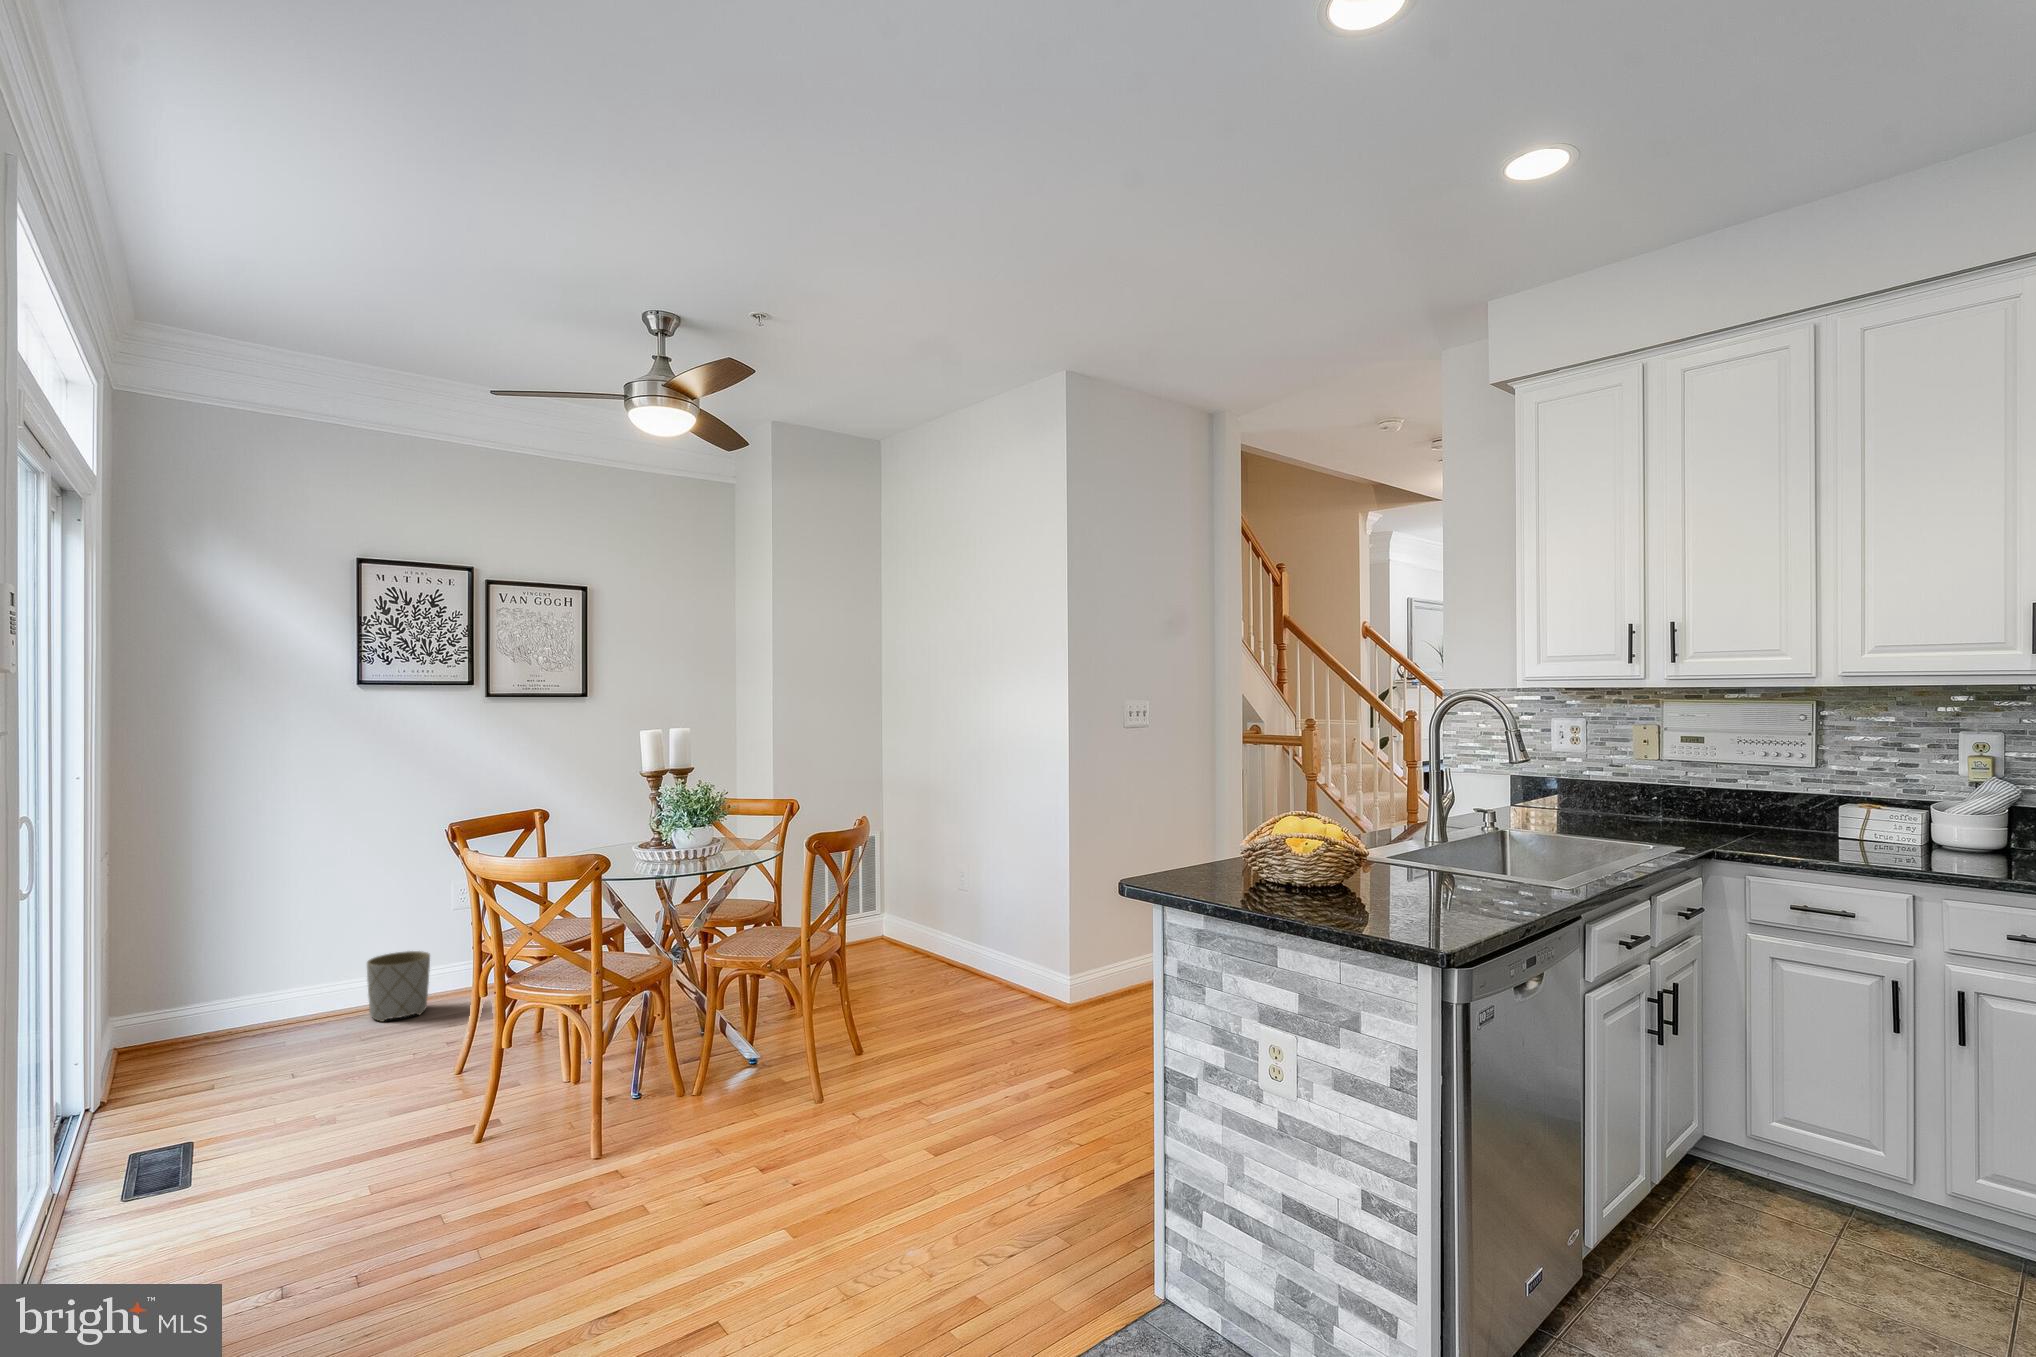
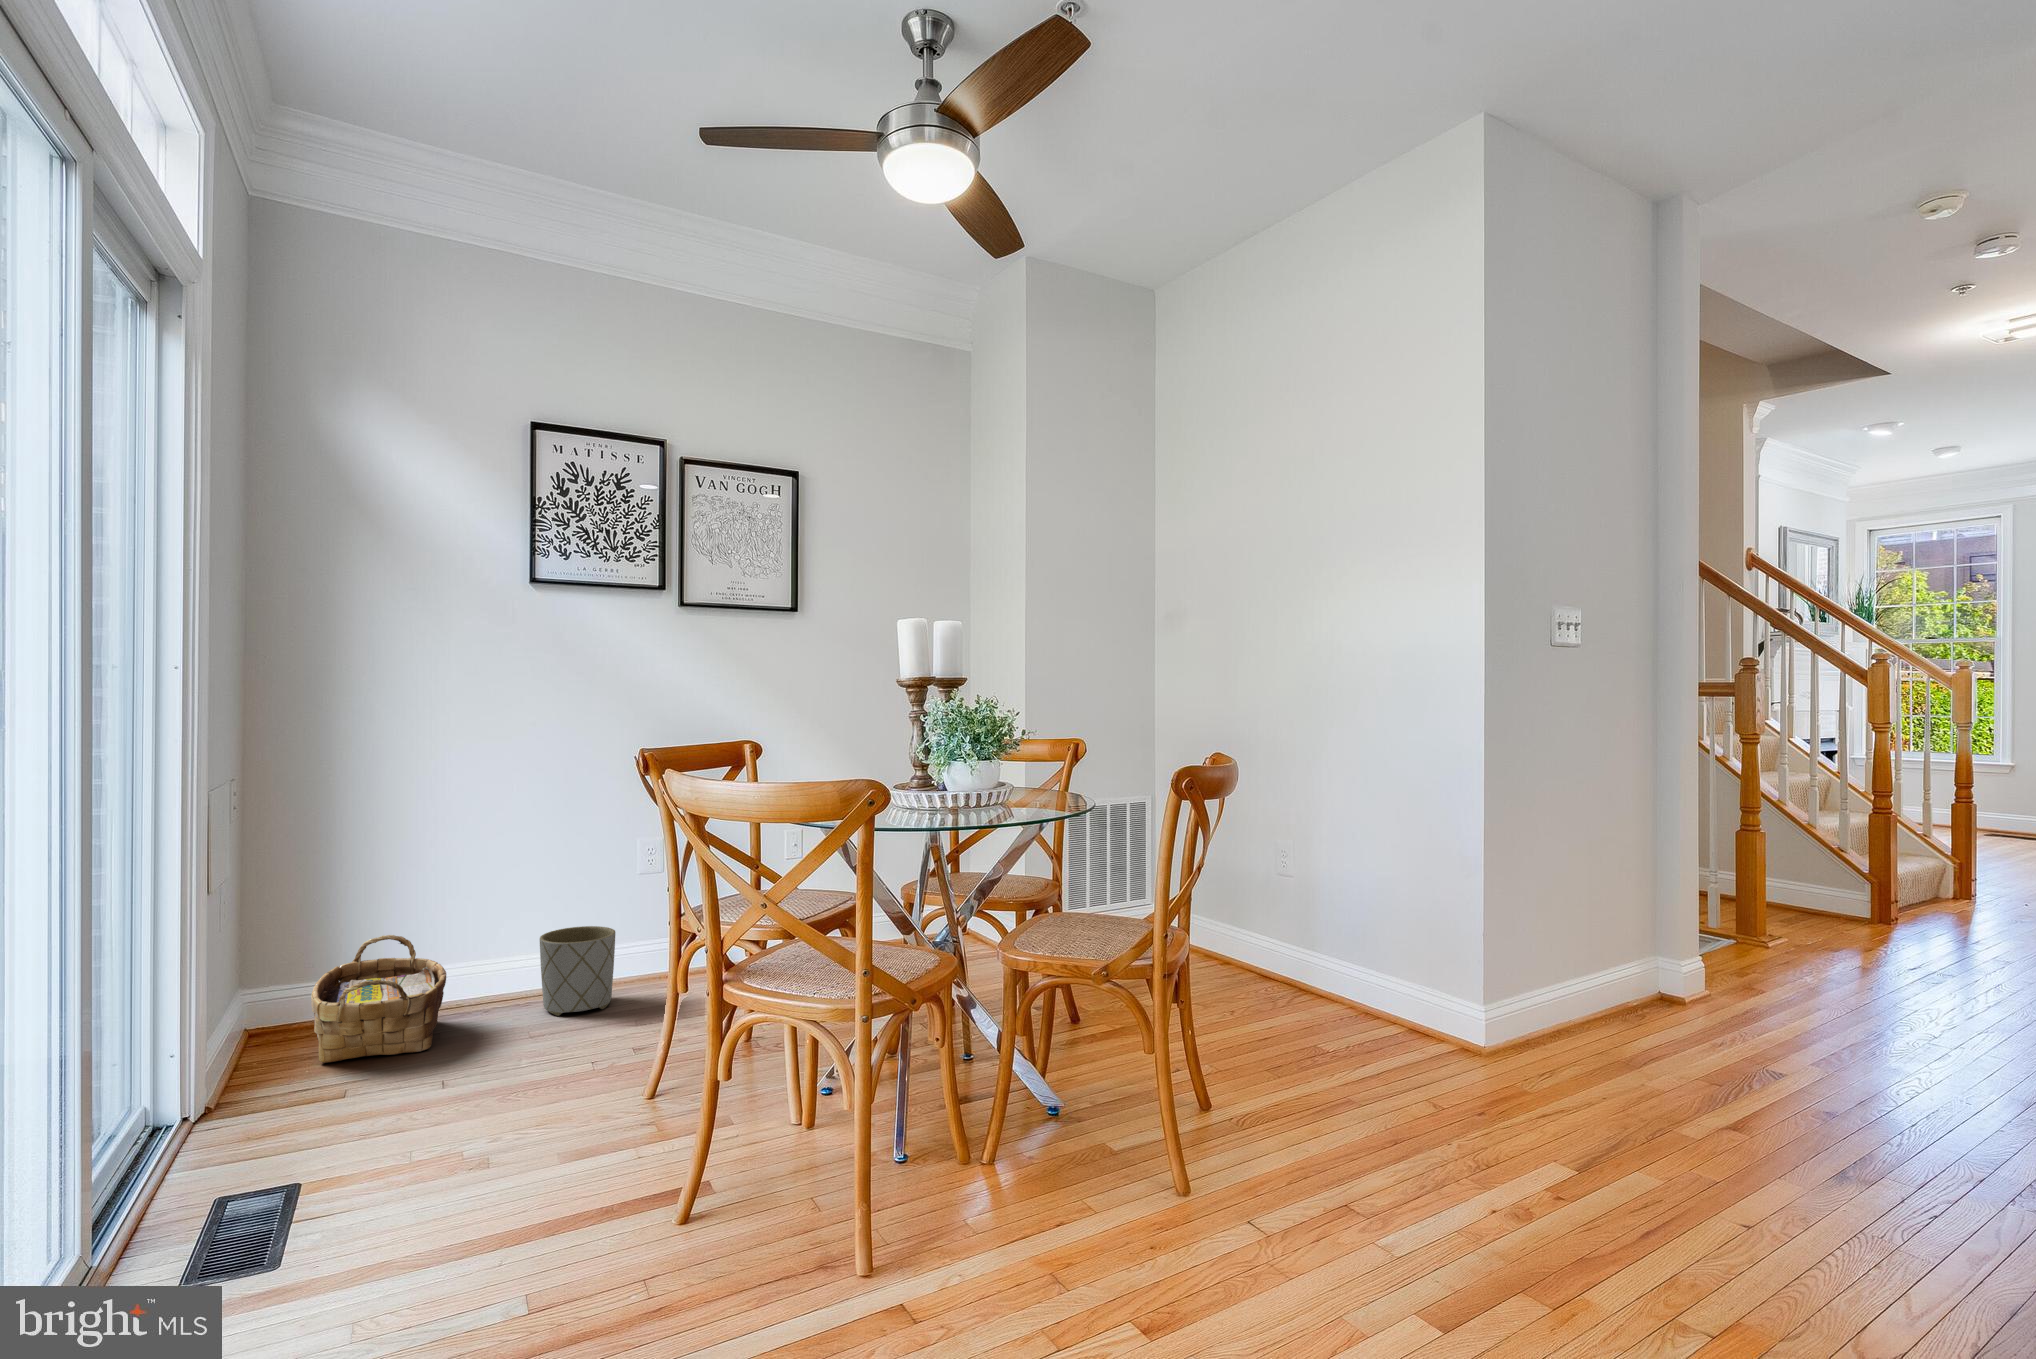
woven basket: none [178,966,289,1066] -> present [311,935,447,1063]

